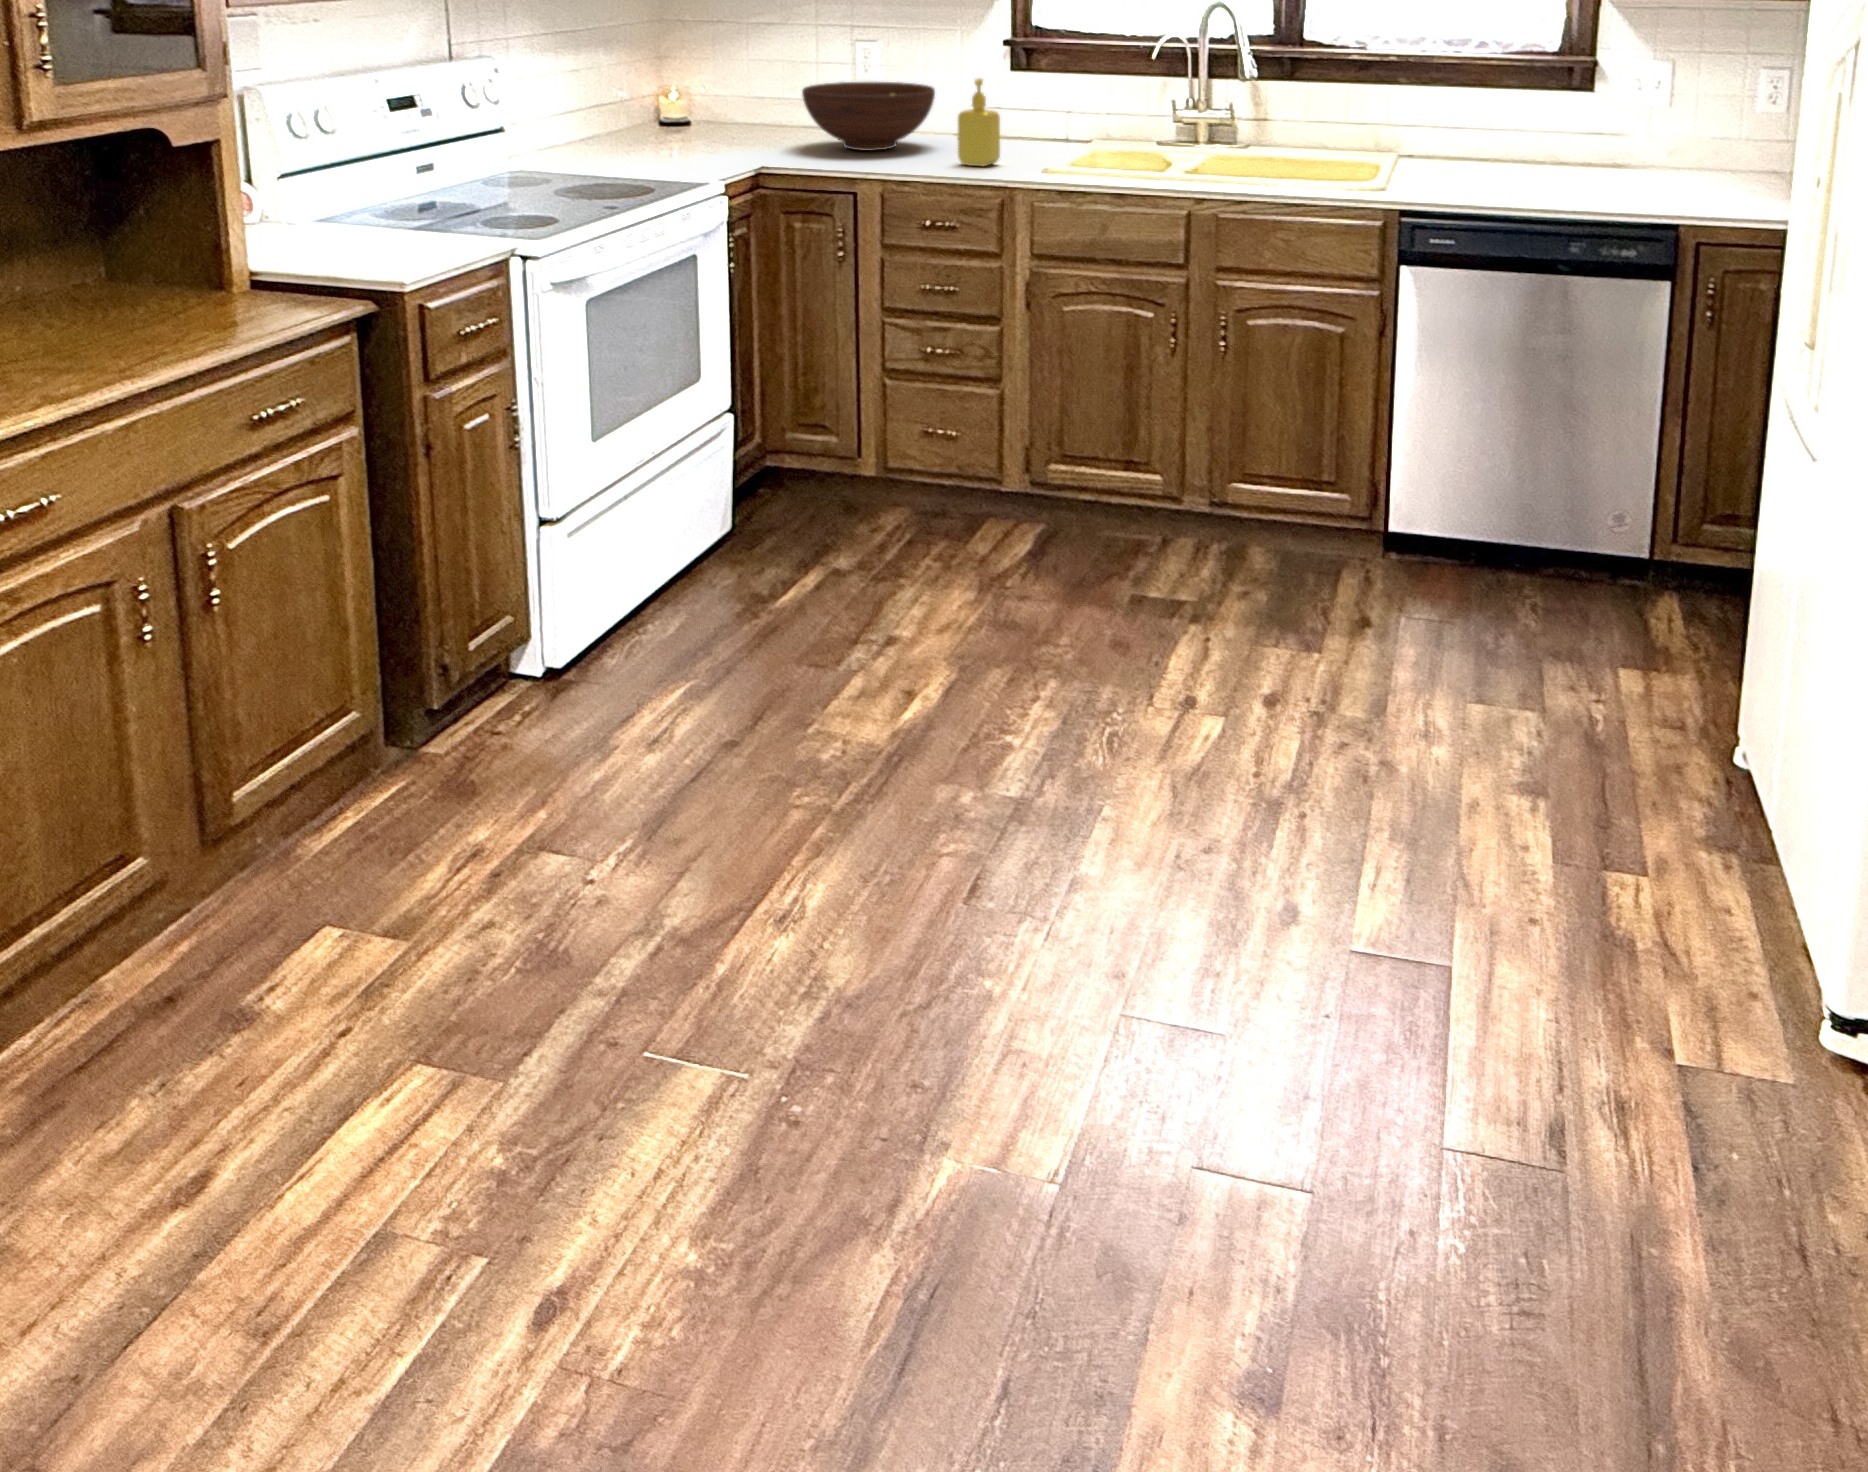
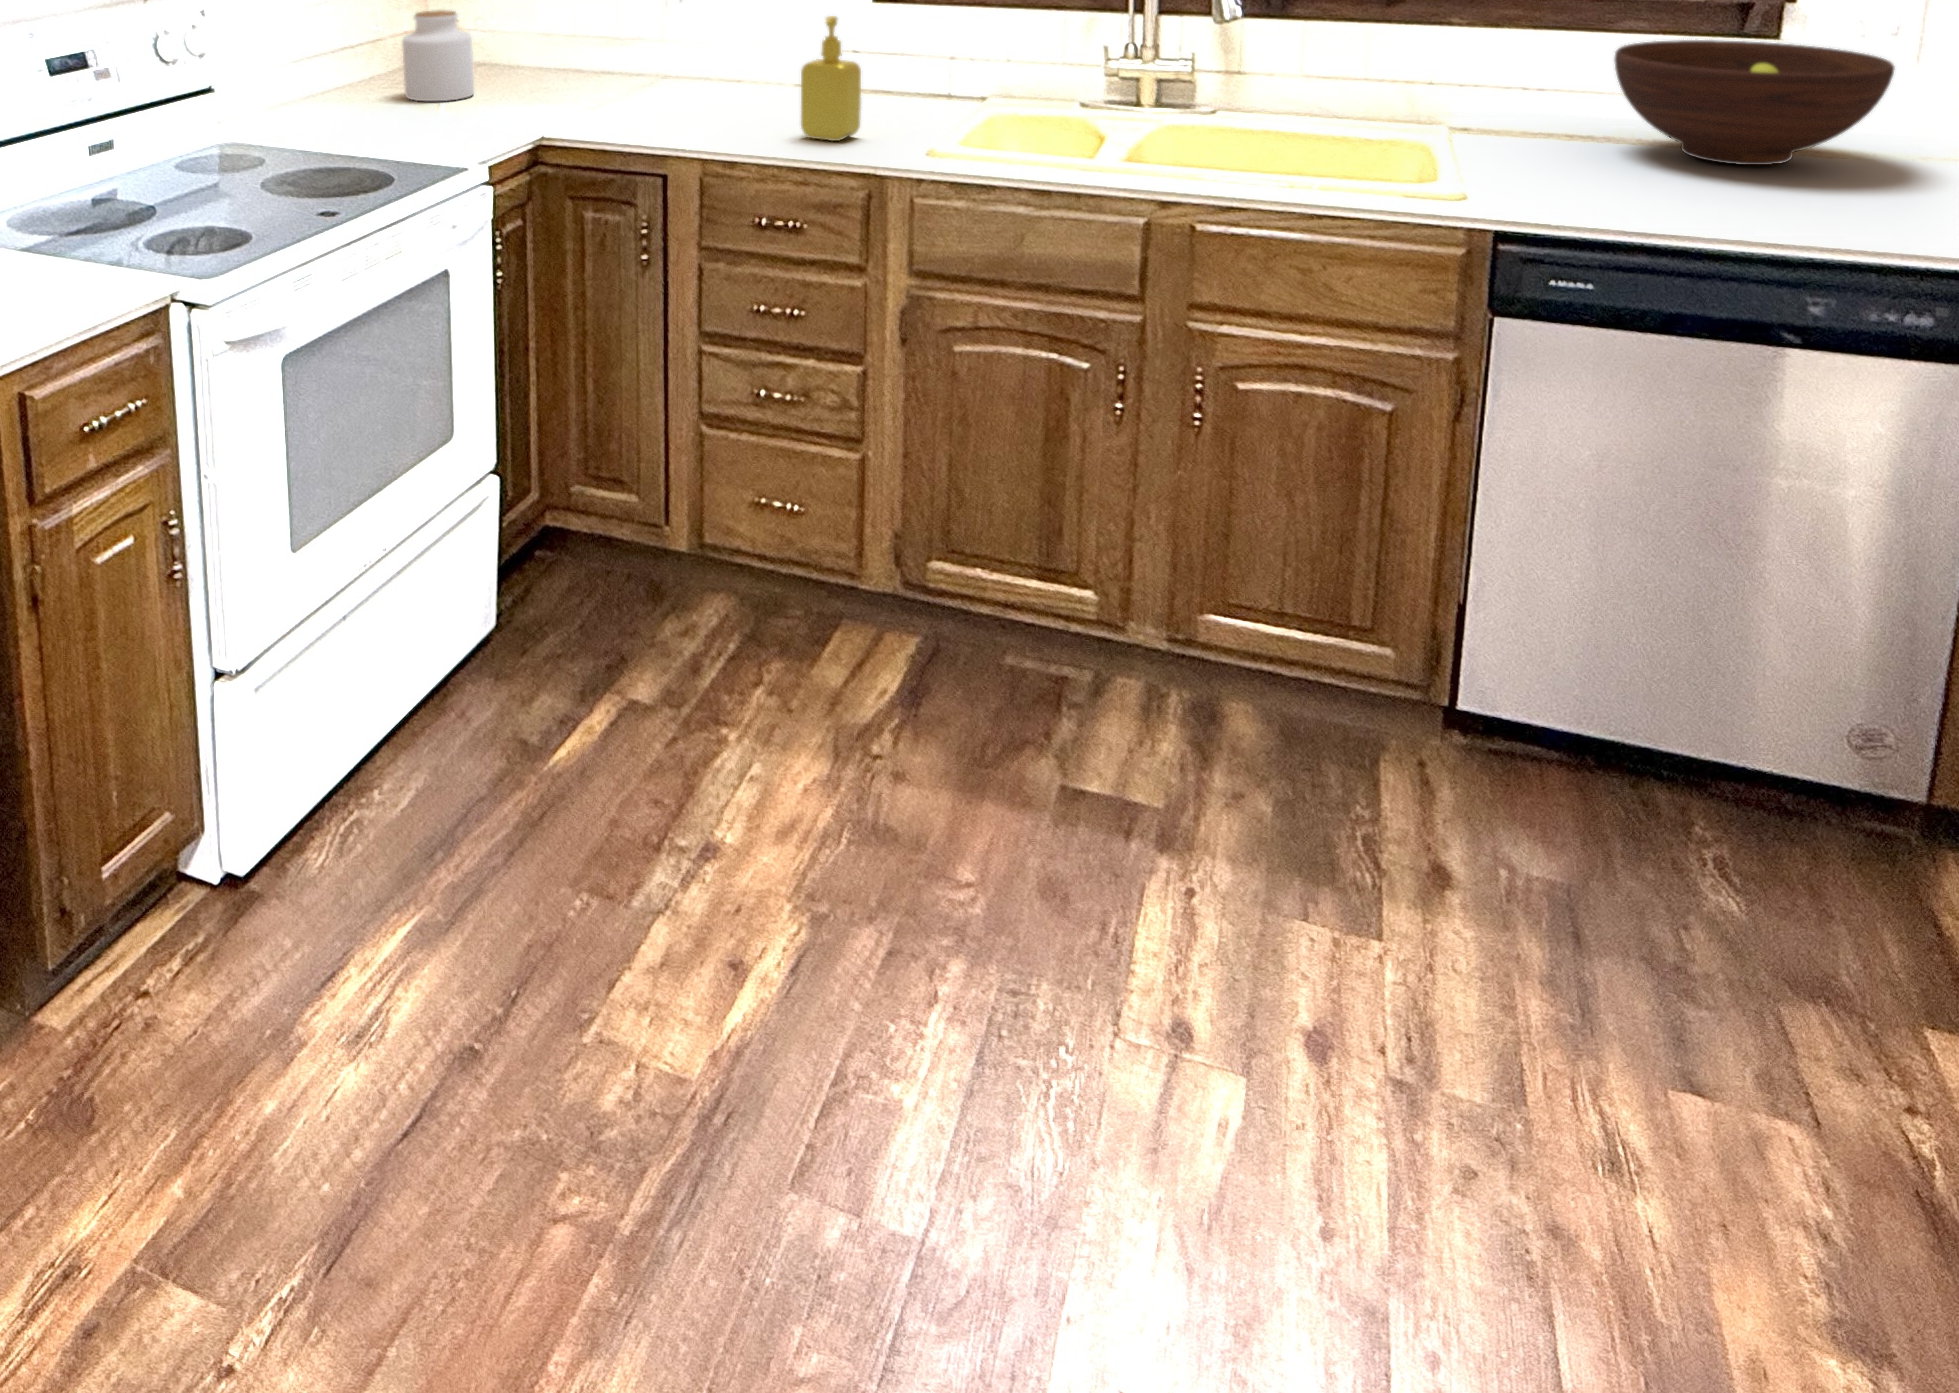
jar: none [647,73,706,143] -> present [402,10,474,101]
fruit bowl: present [802,82,935,151] -> present [1615,40,1895,165]

